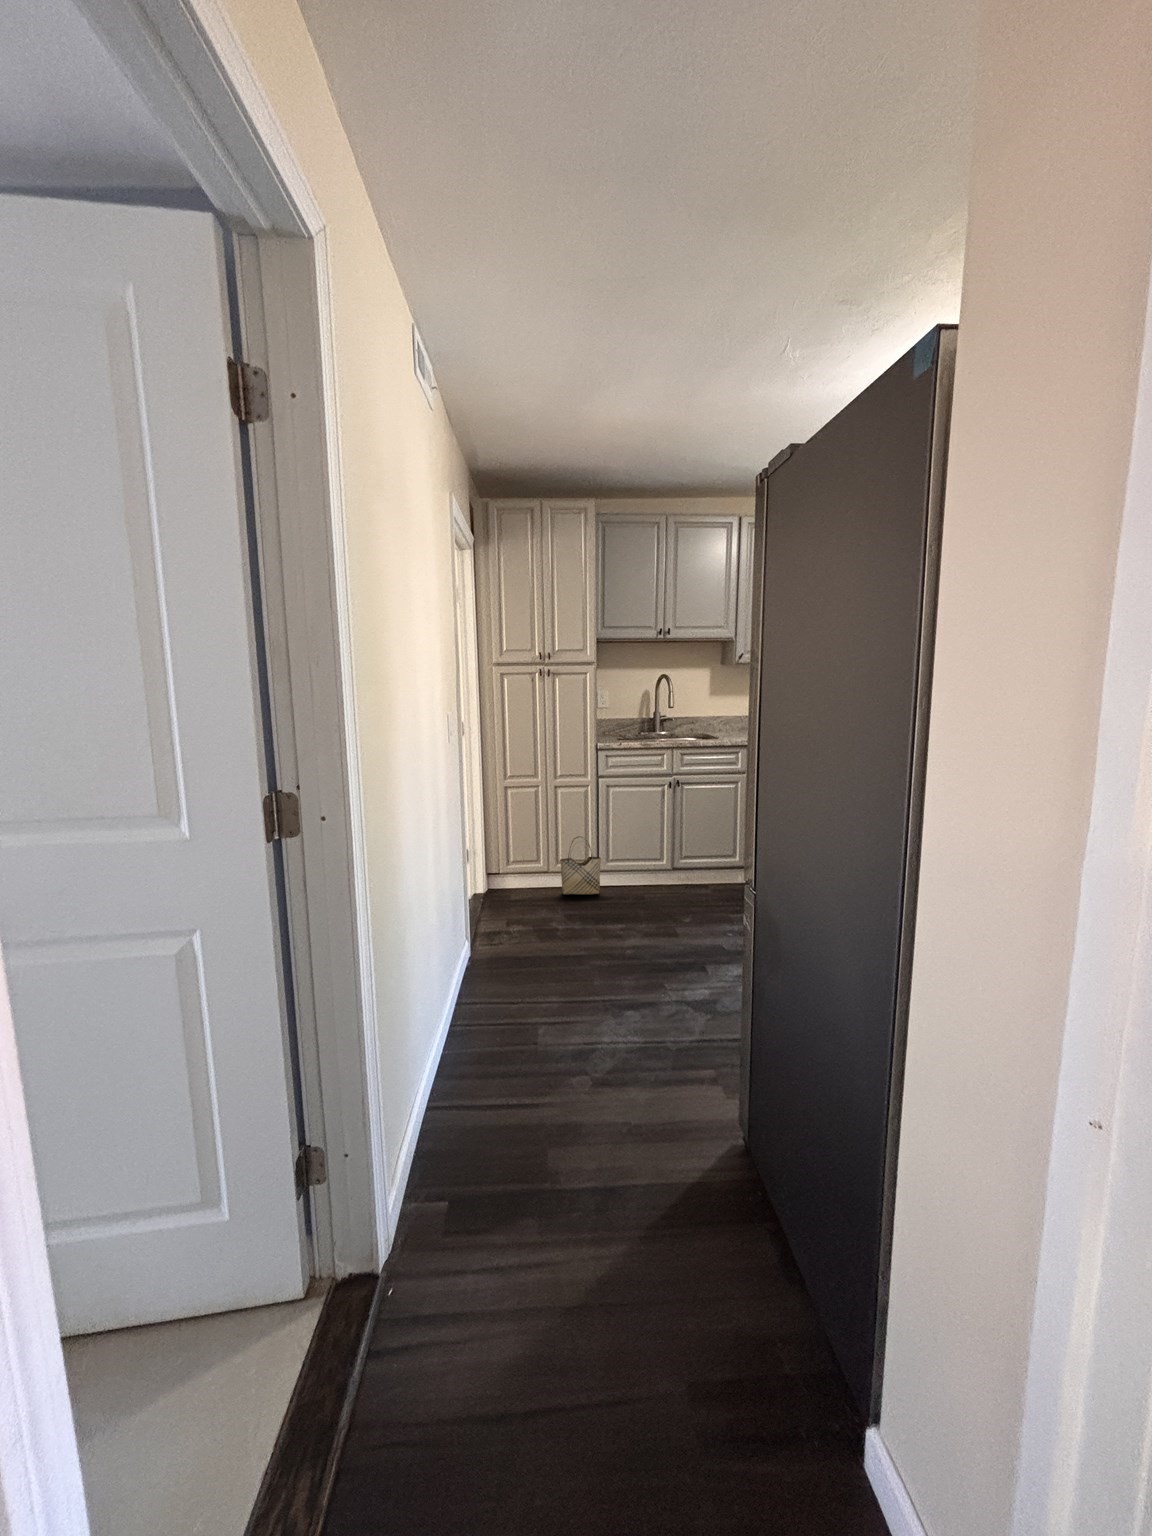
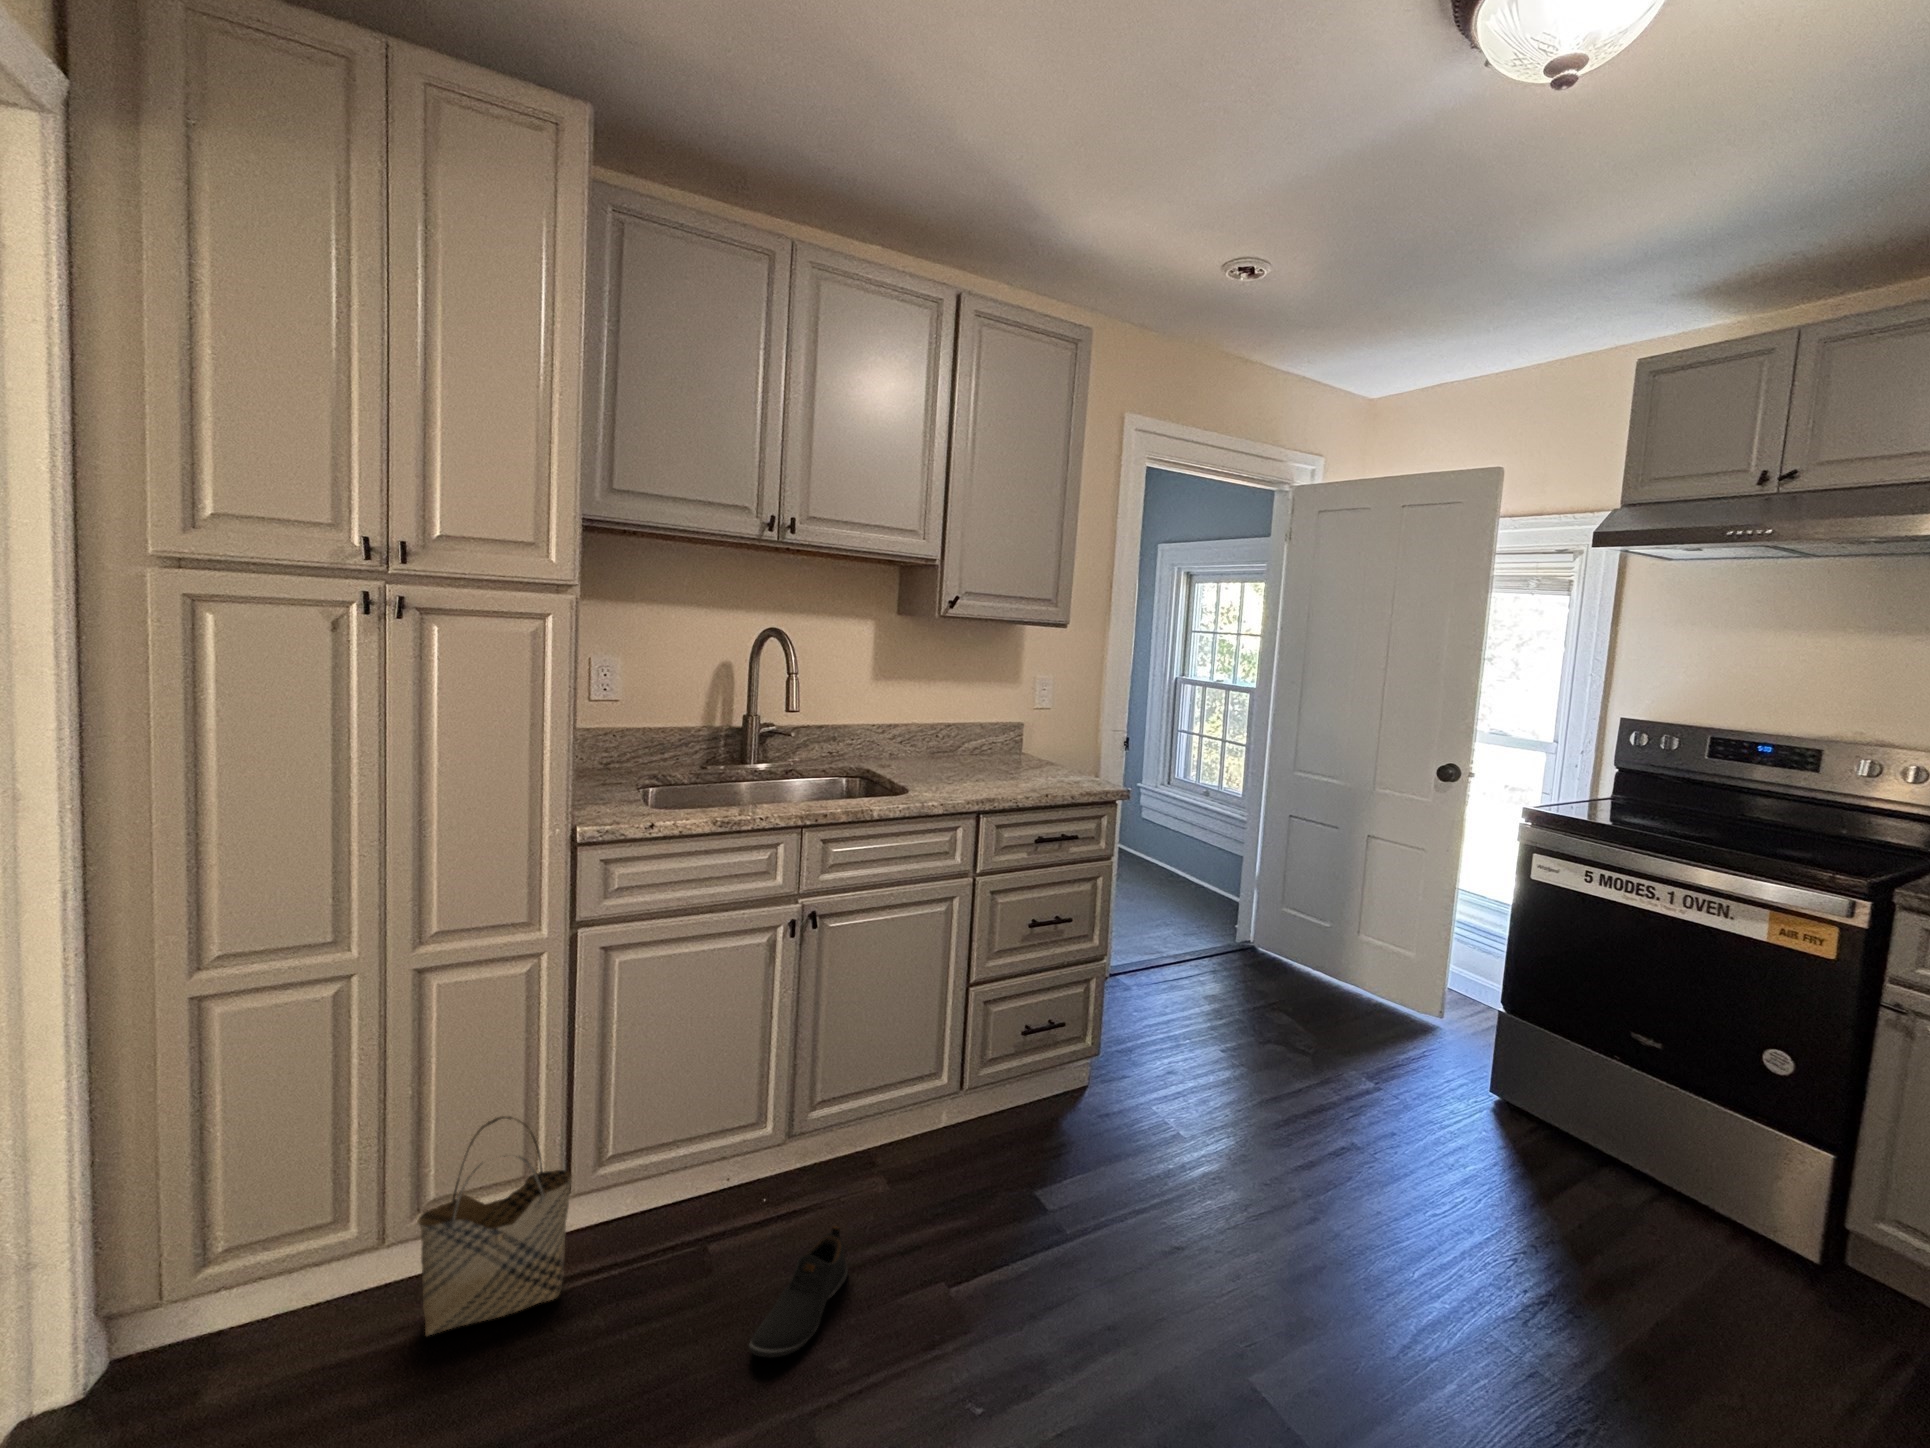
shoe: none [656,886,692,911] -> present [749,1226,848,1357]

